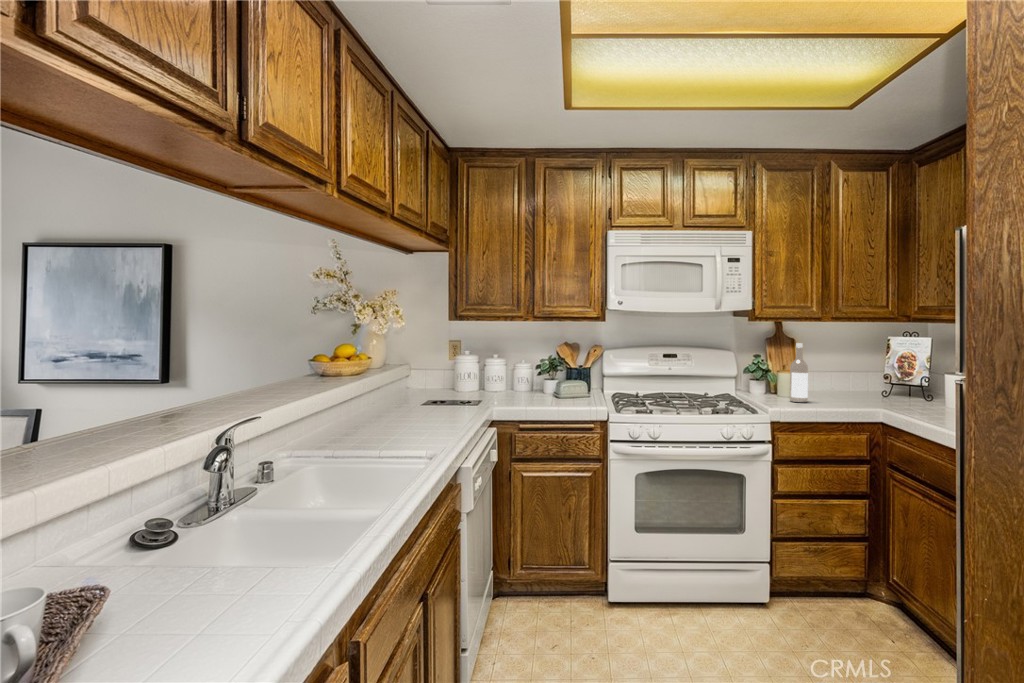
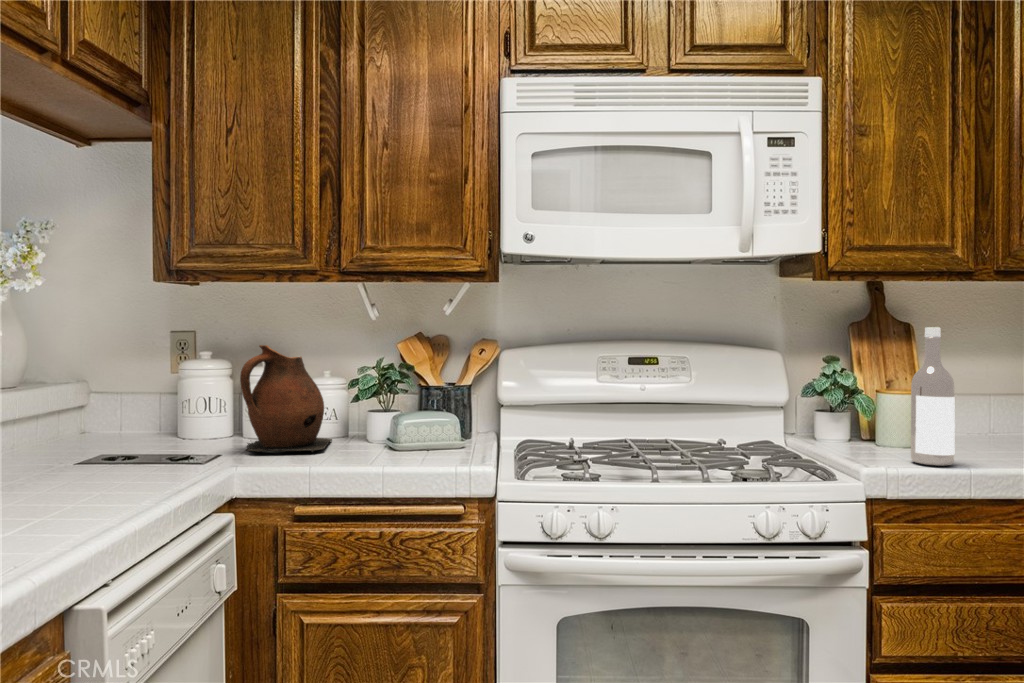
ceramic pitcher: none [492,350,531,398] -> present [240,345,332,452]

